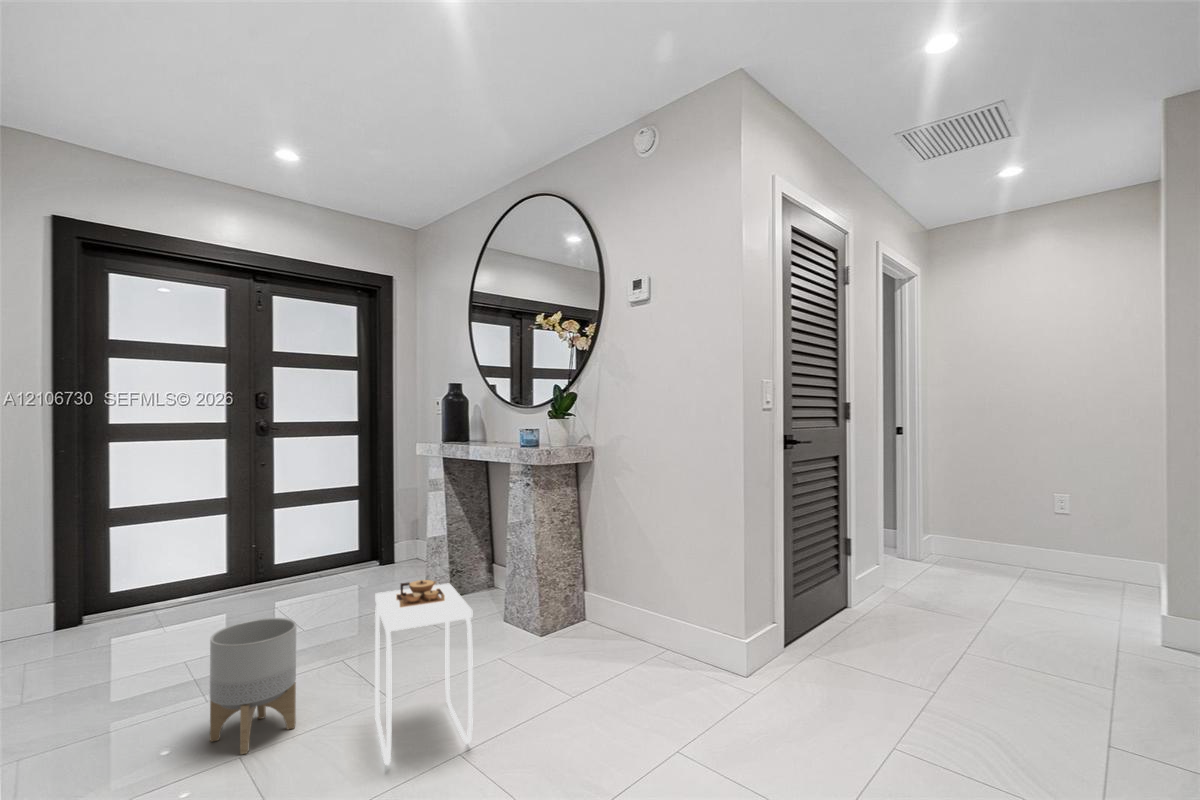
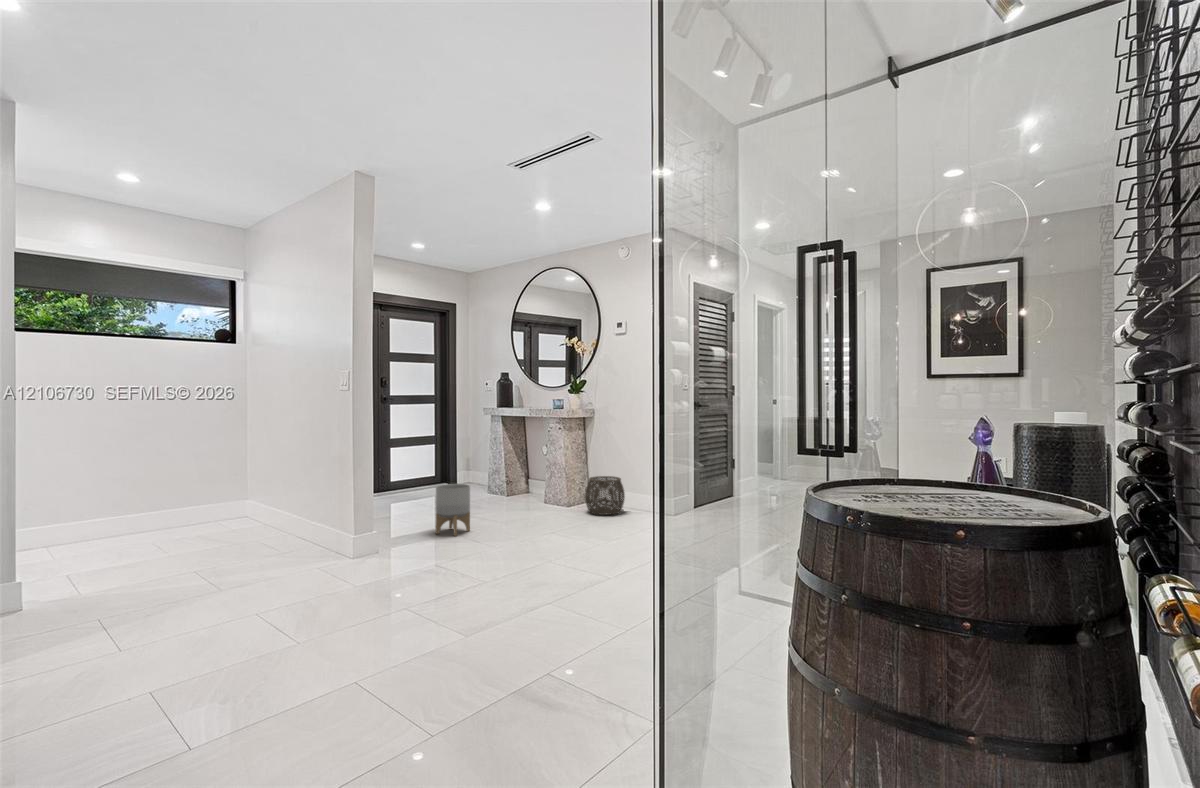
woven basket: none [567,578,647,667] -> present [585,476,625,515]
side table: present [375,580,473,765] -> none [505,464,555,536]

